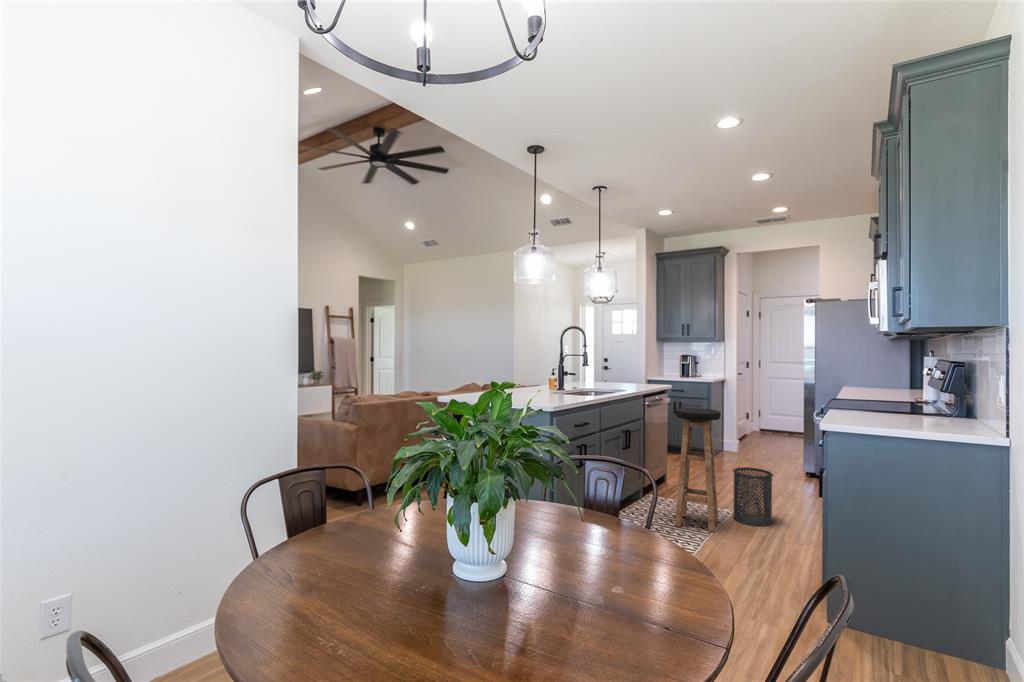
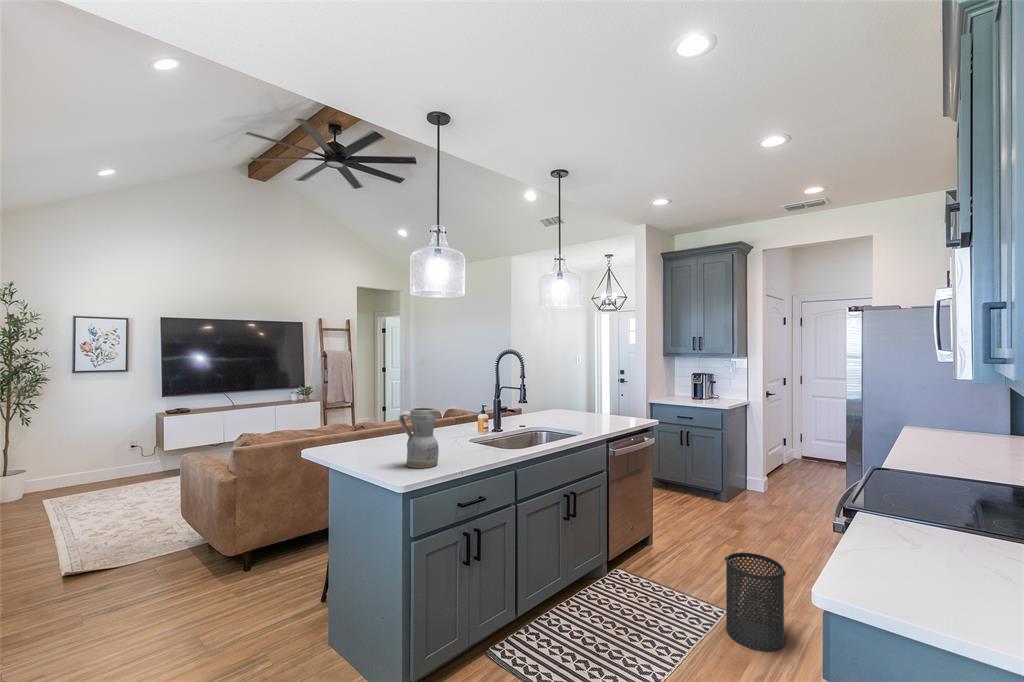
ceramic pitcher: none [529,363,556,403] -> present [399,407,439,468]
bar stool: present [675,408,721,532] -> none [633,466,702,662]

